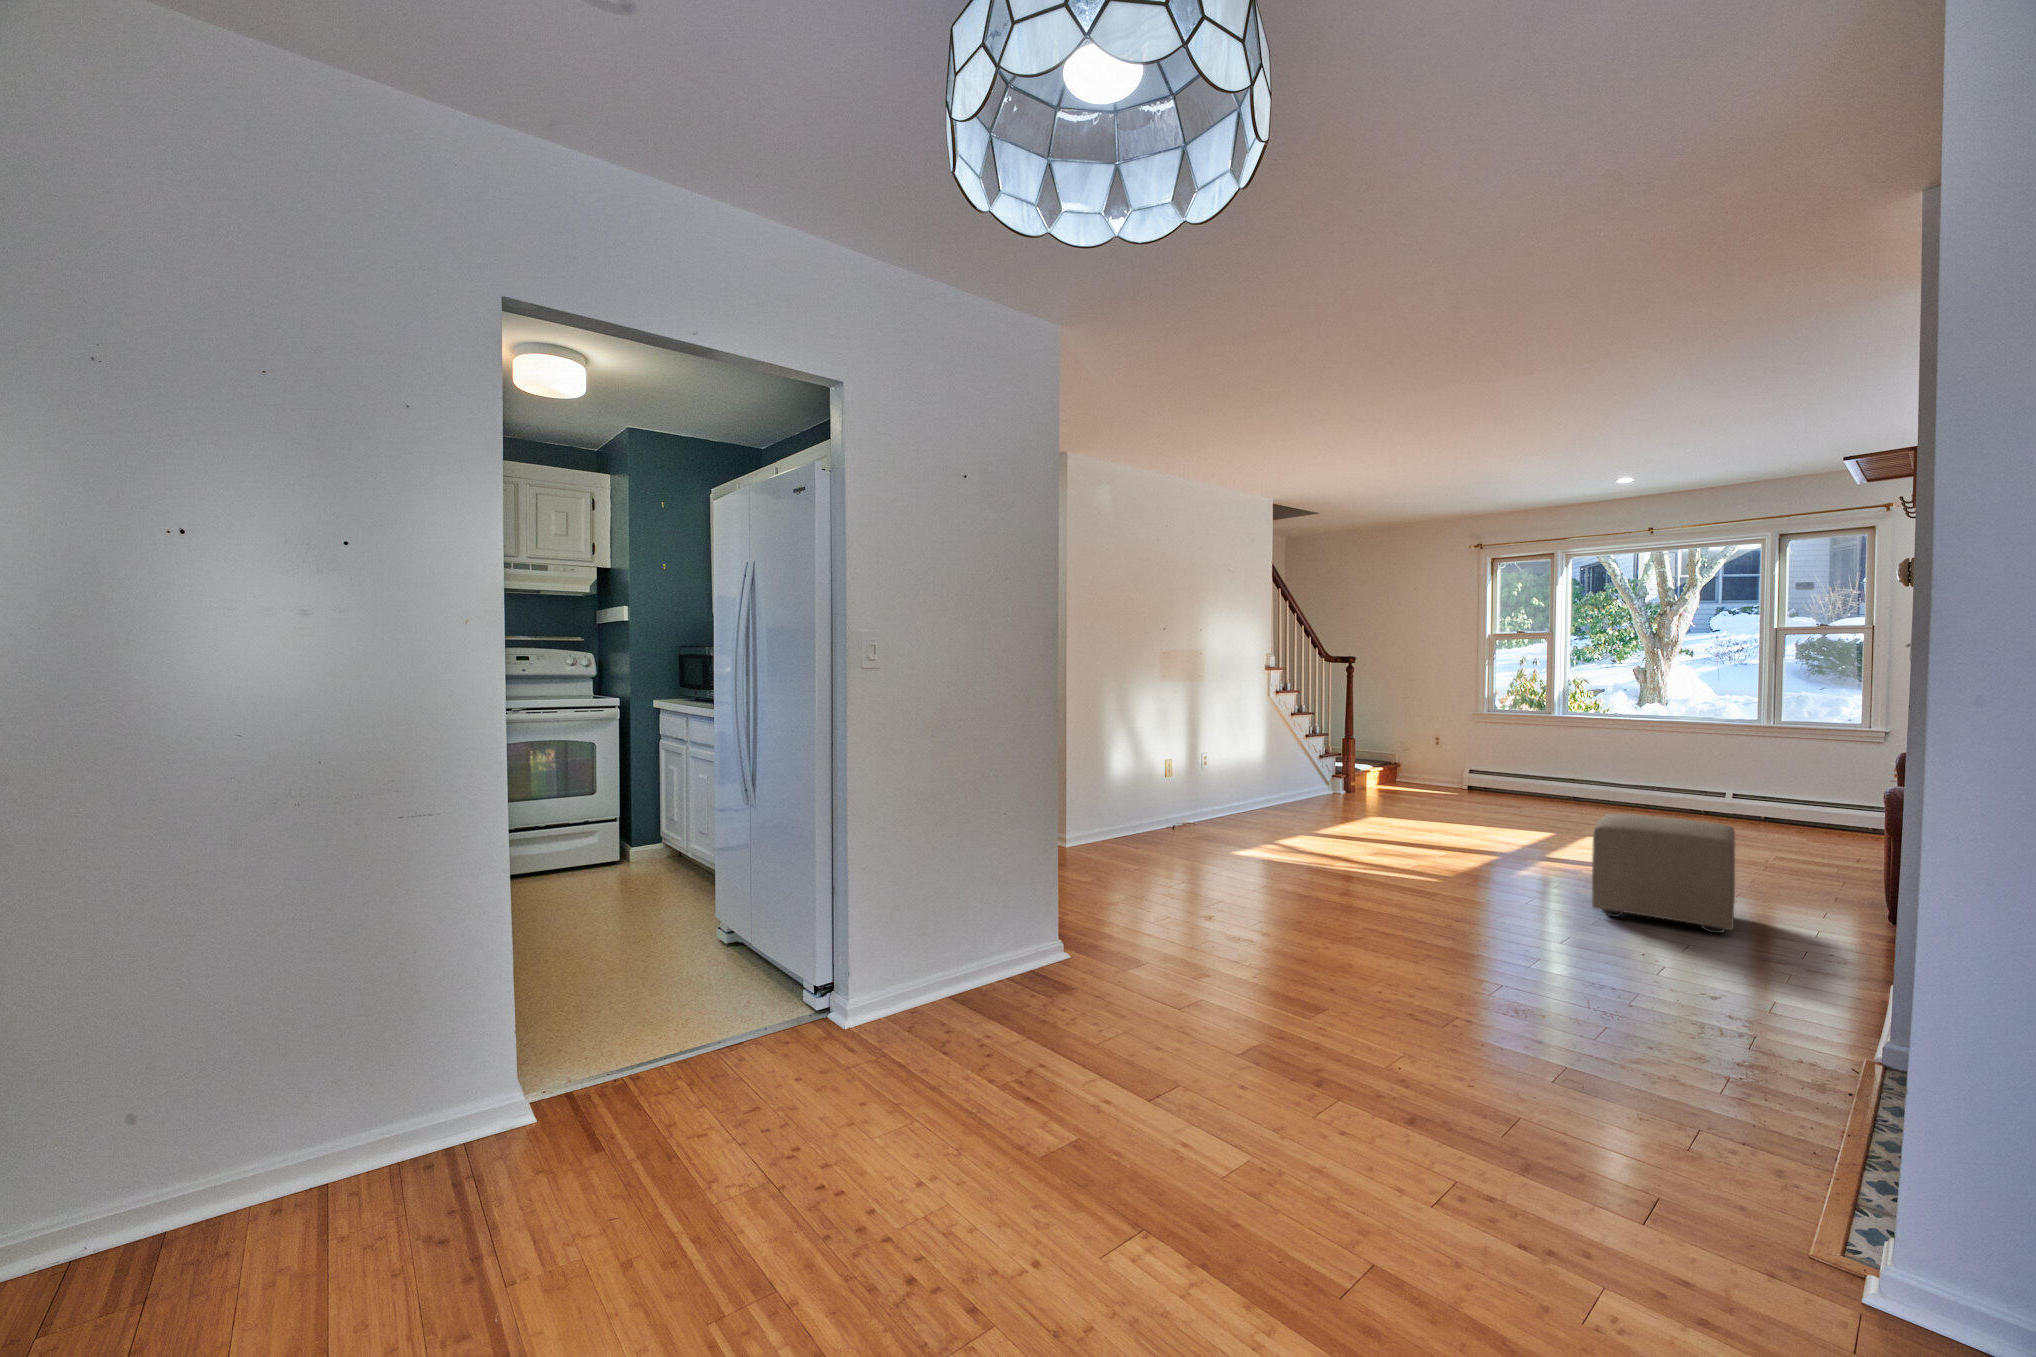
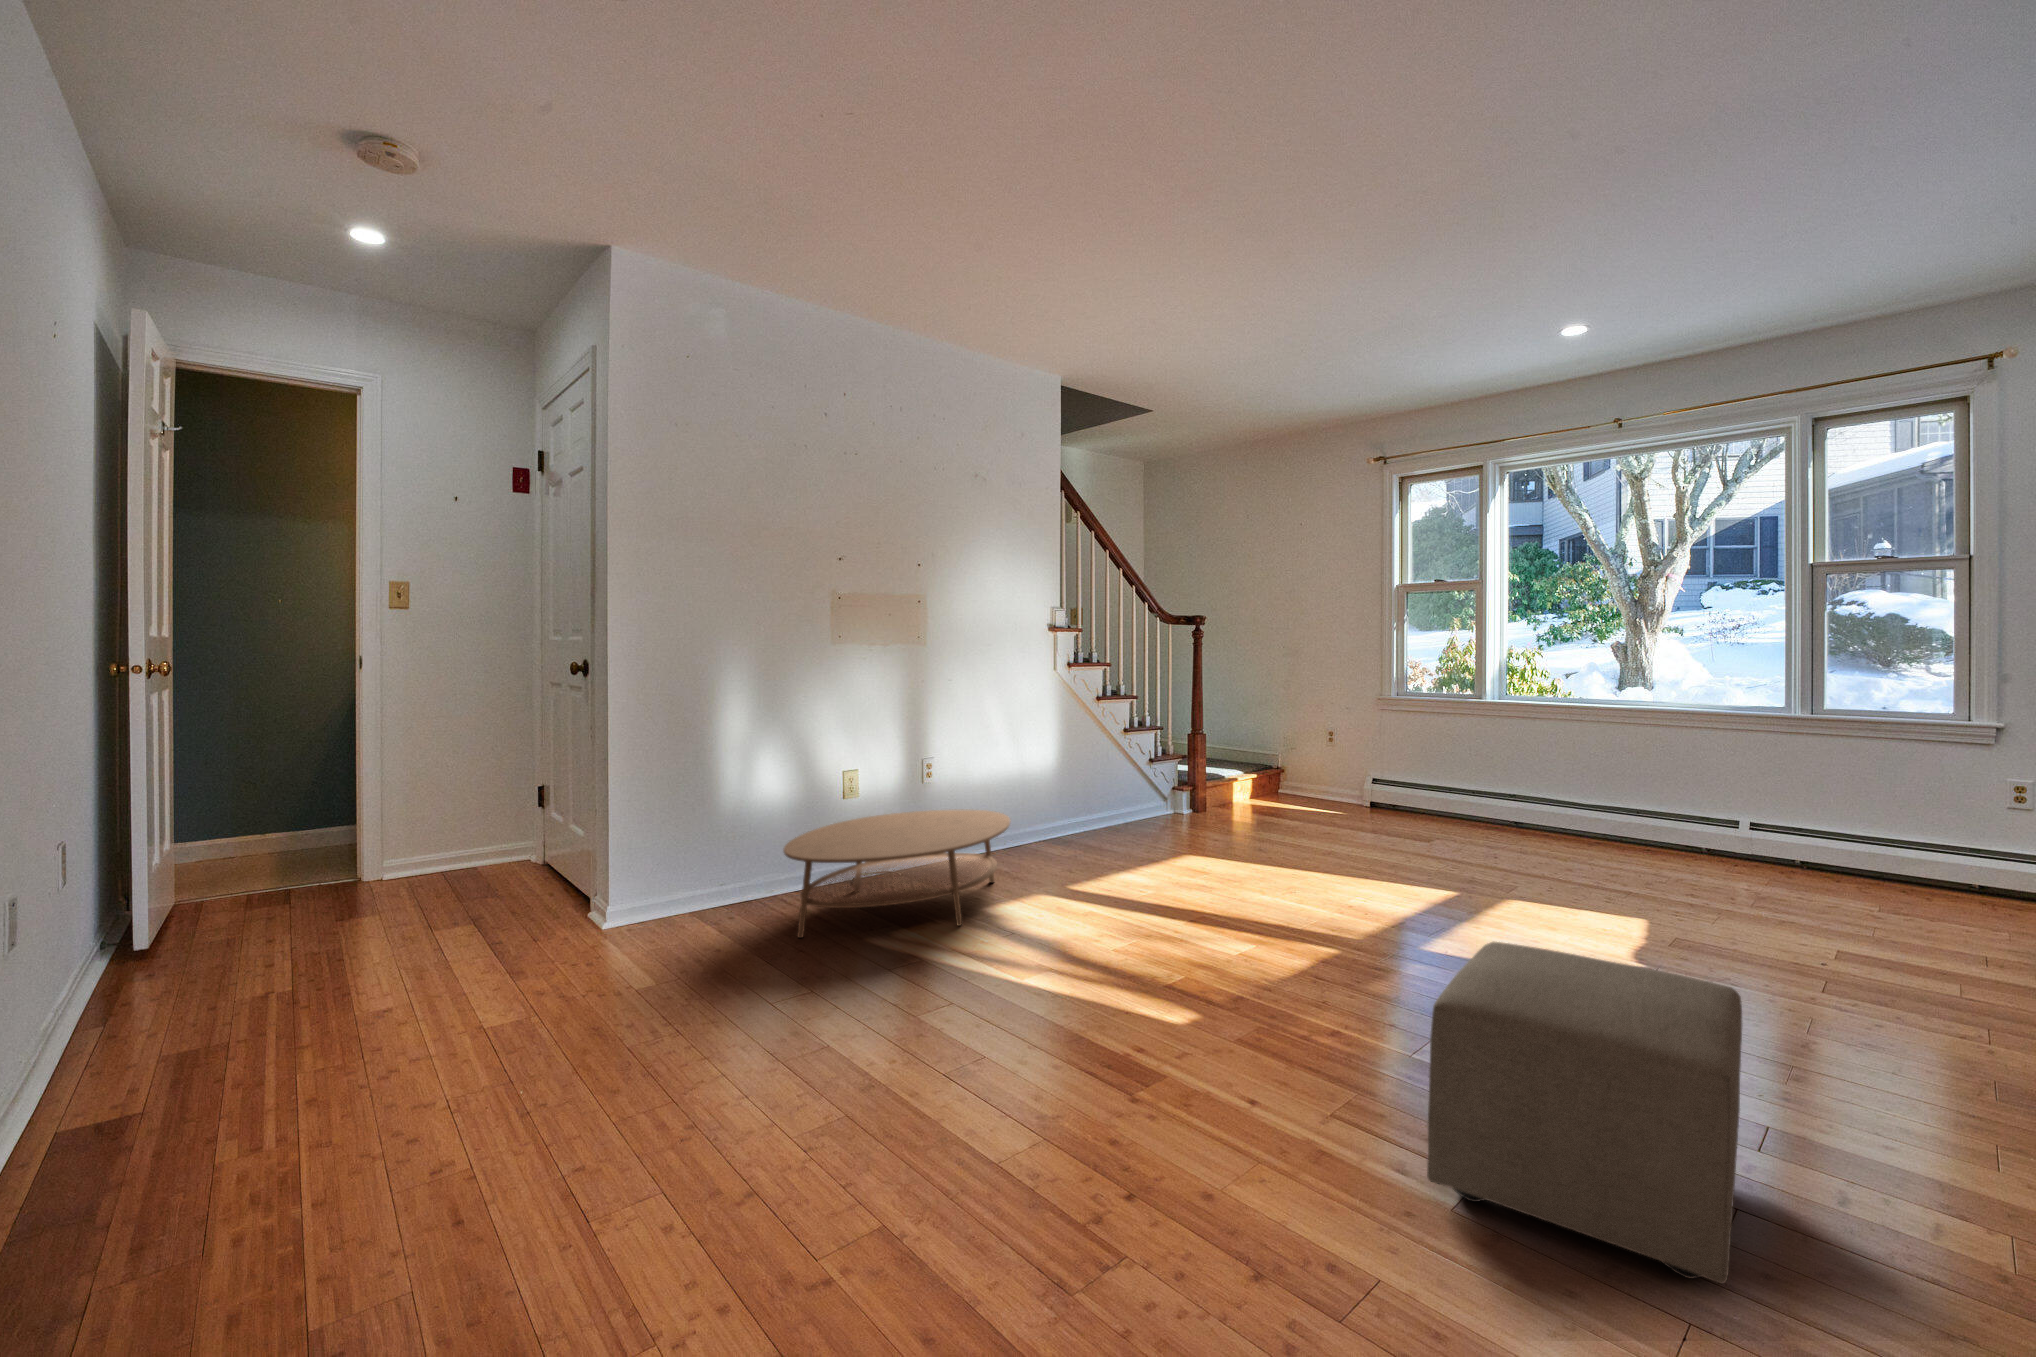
coffee table: none [1163,775,1280,839] -> present [784,809,1010,938]

